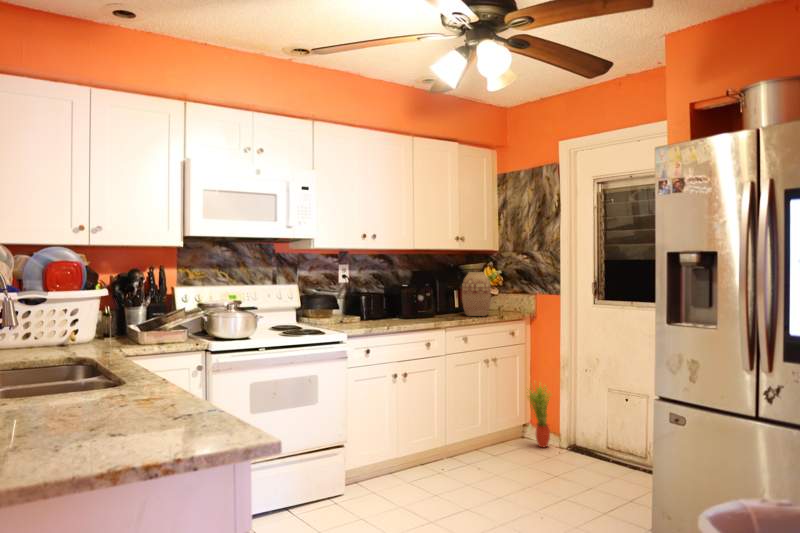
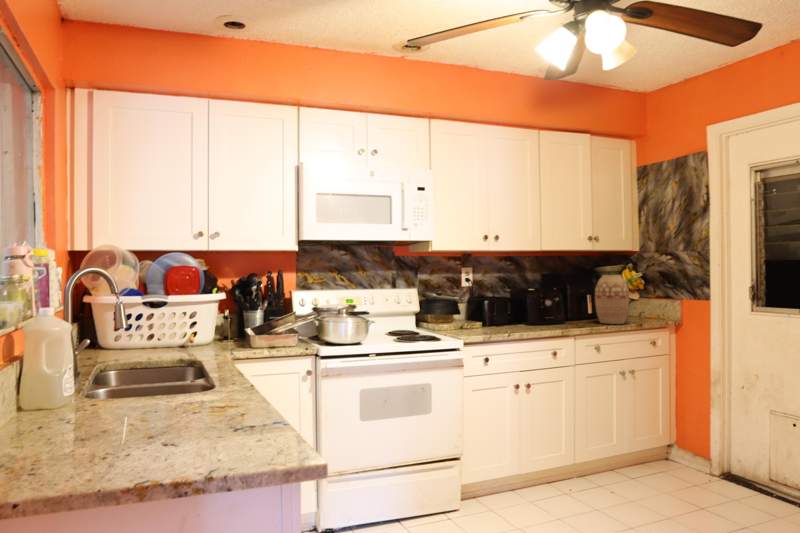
potted plant: present [527,381,551,447] -> none [674,398,708,478]

